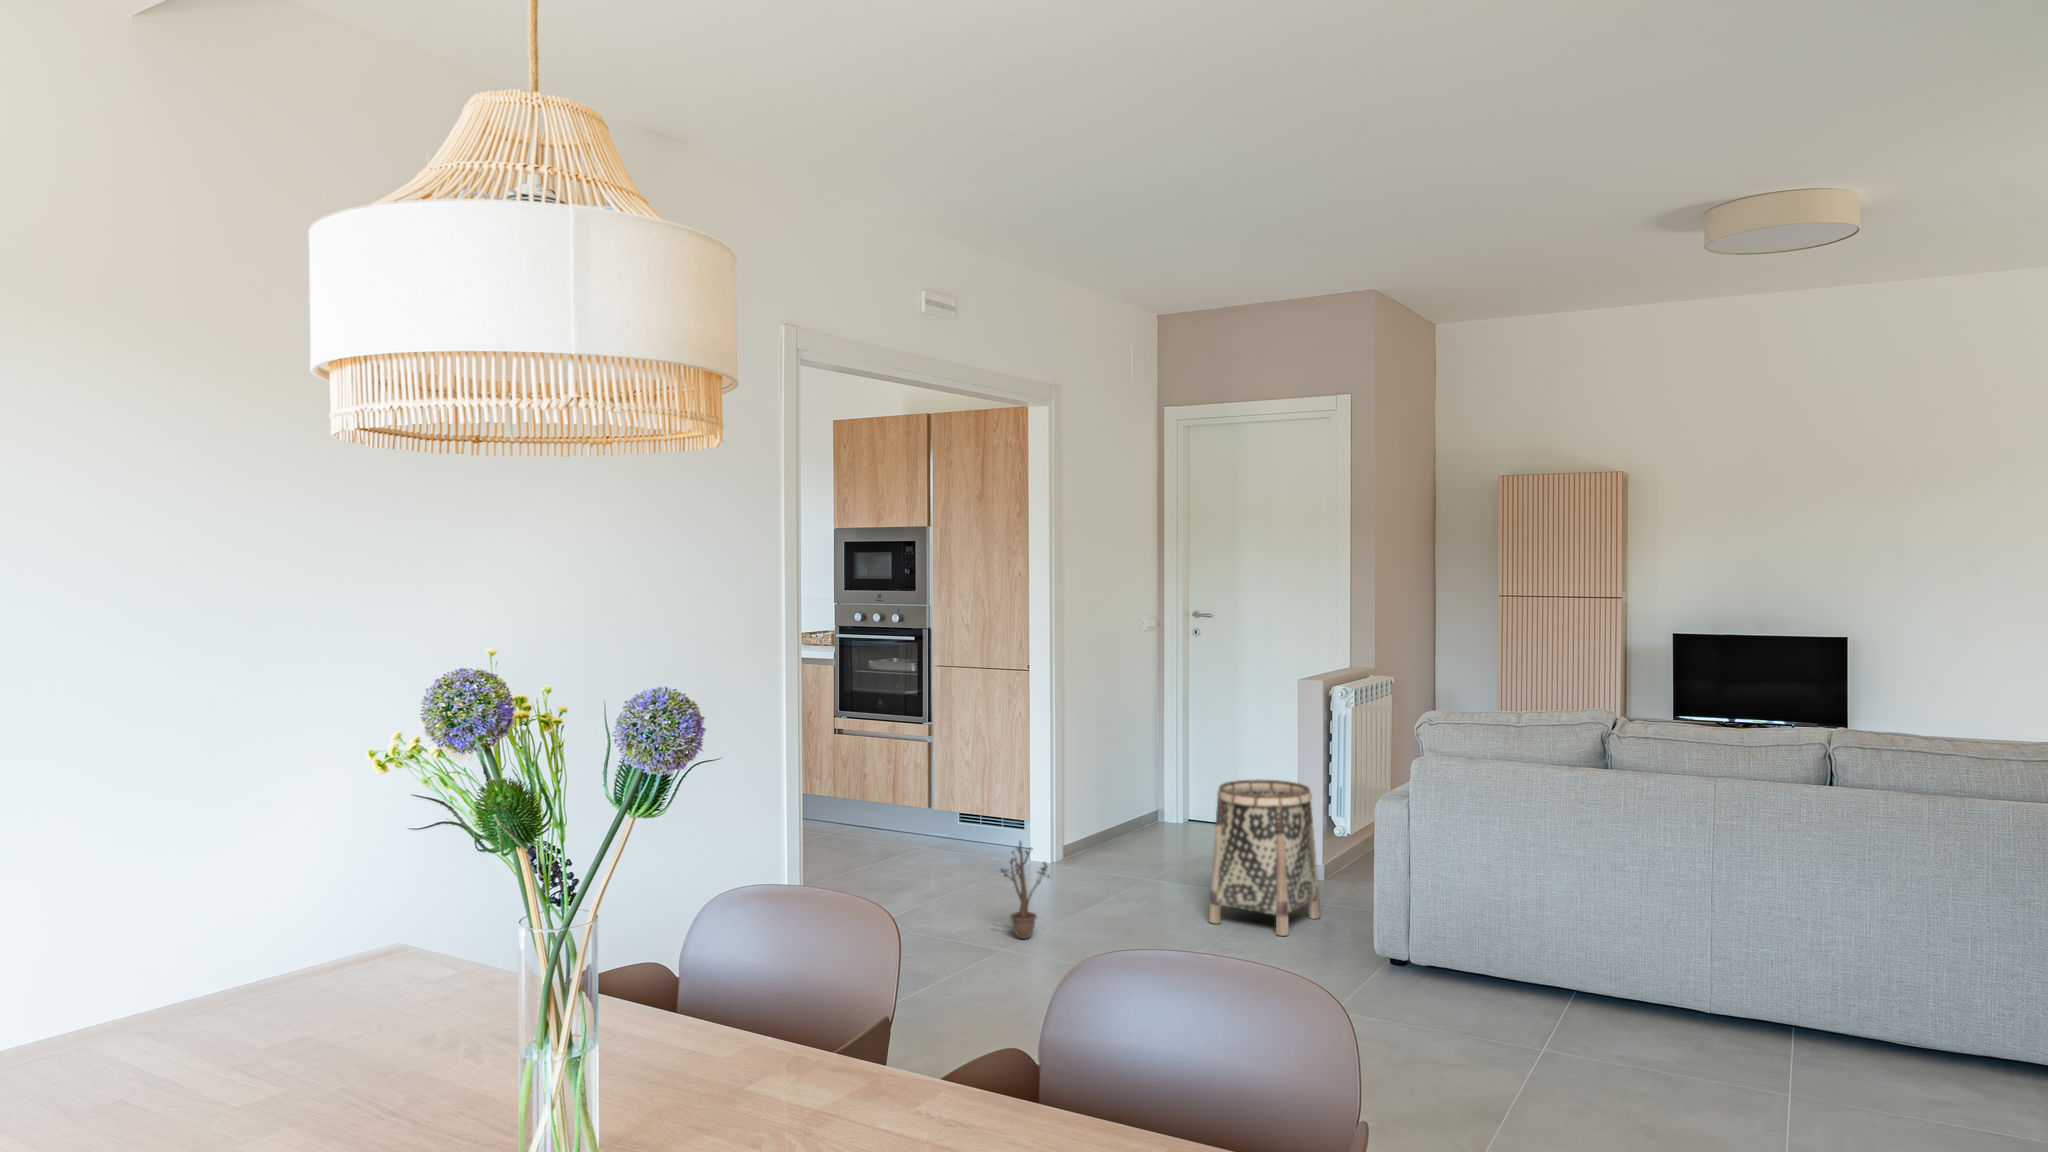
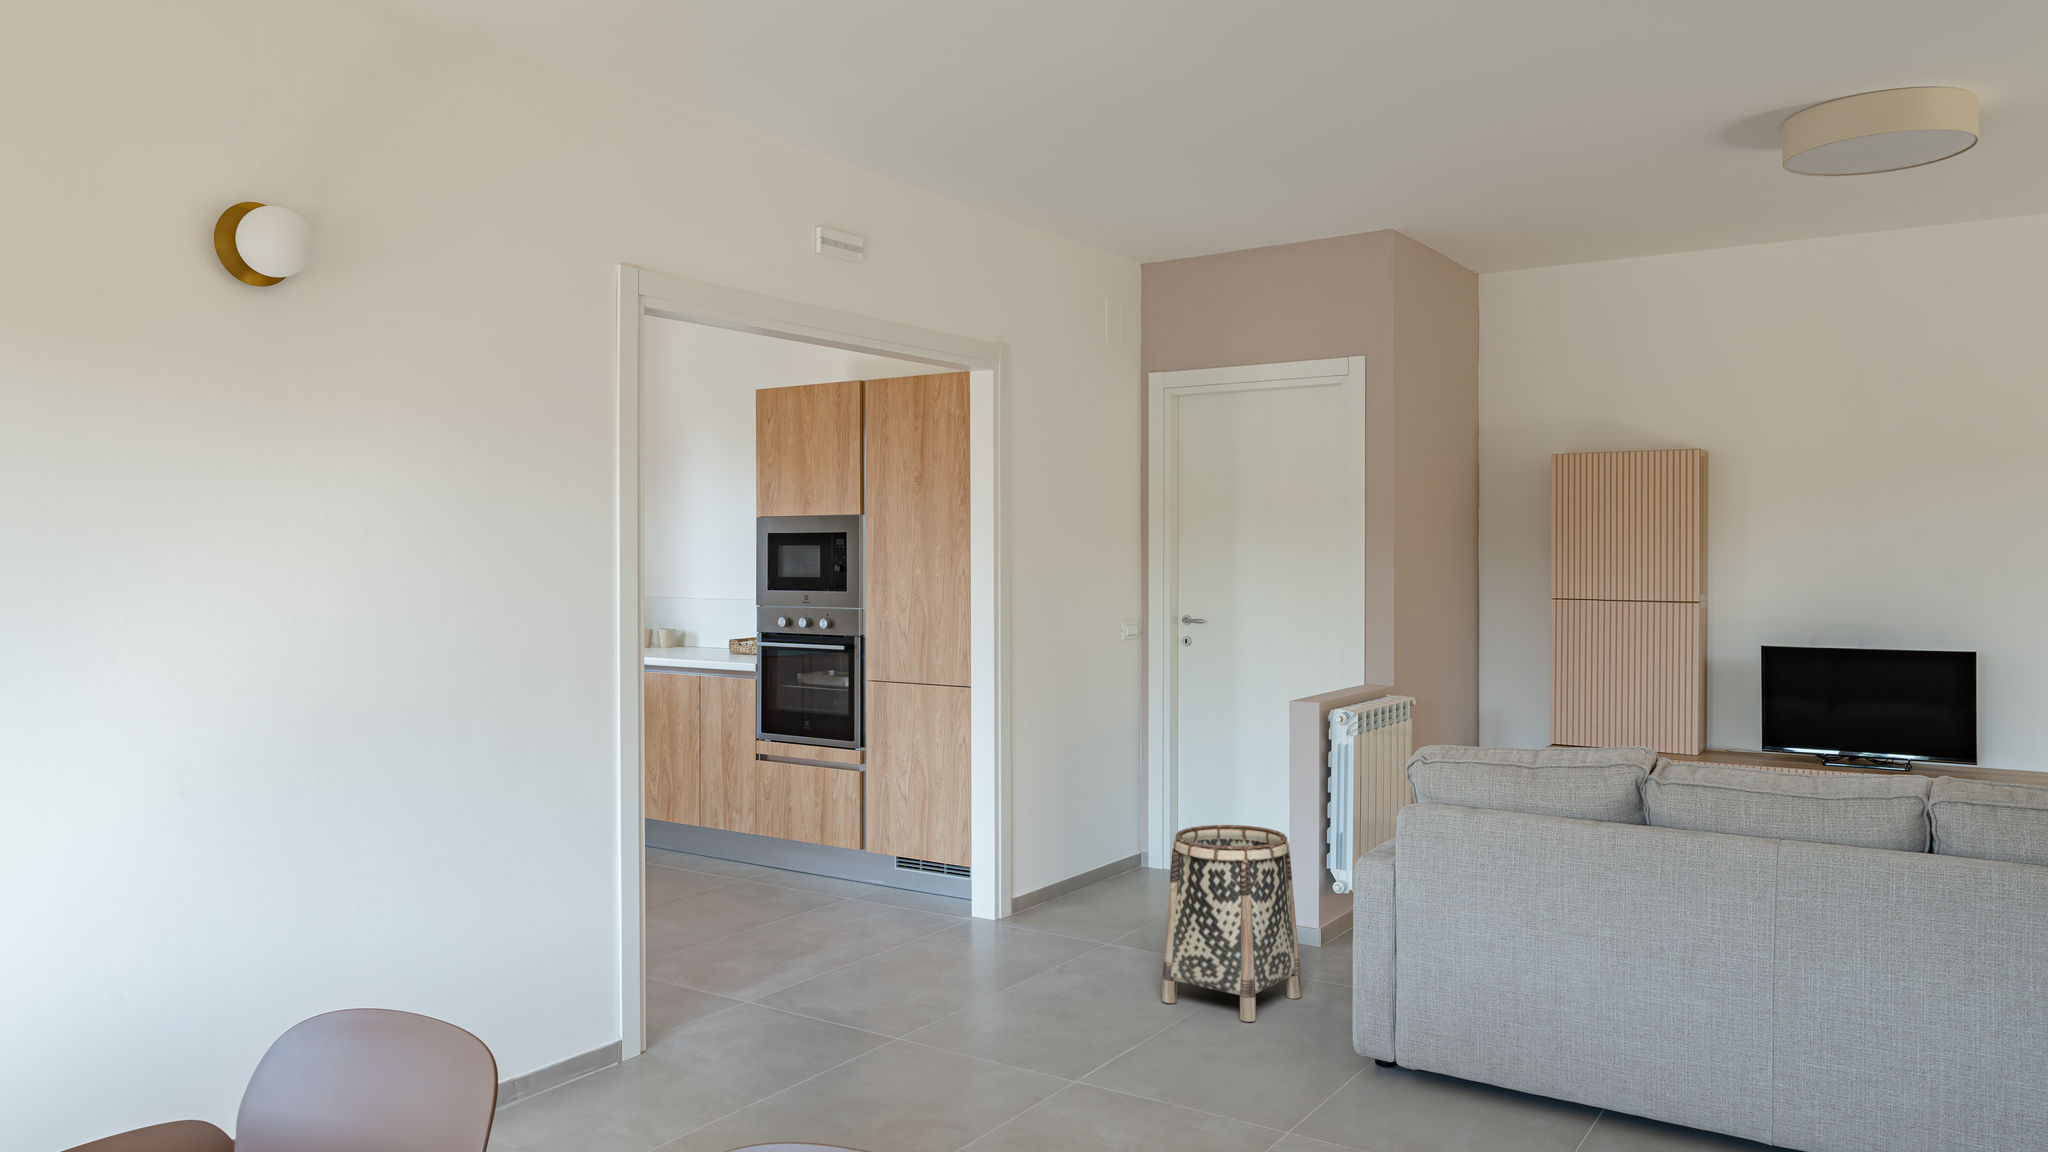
decorative plant: present [994,842,1049,939] -> none [894,900,959,1020]

